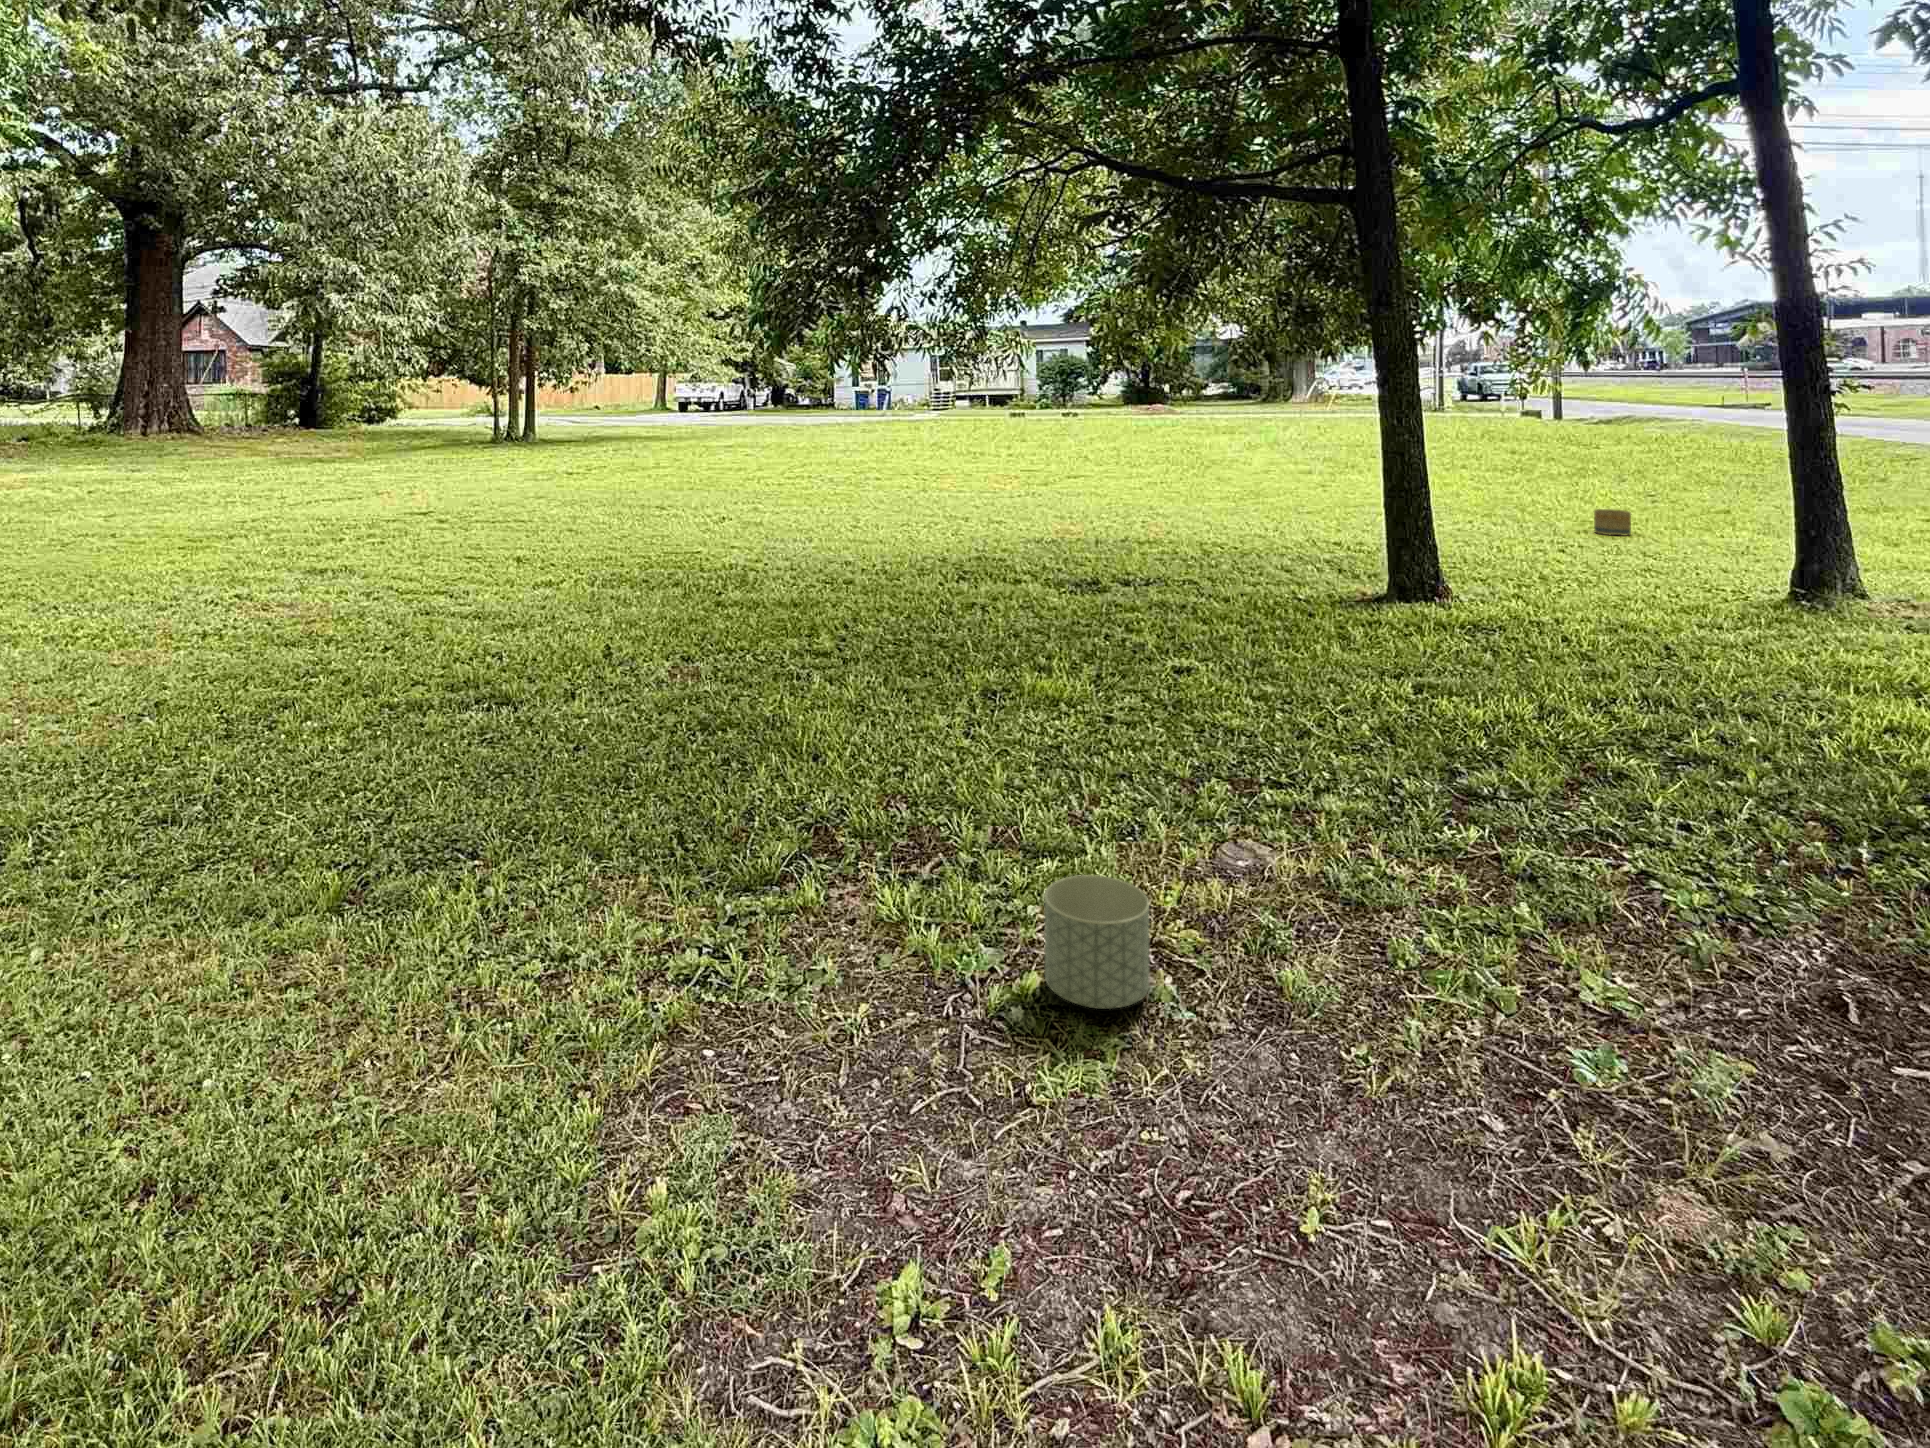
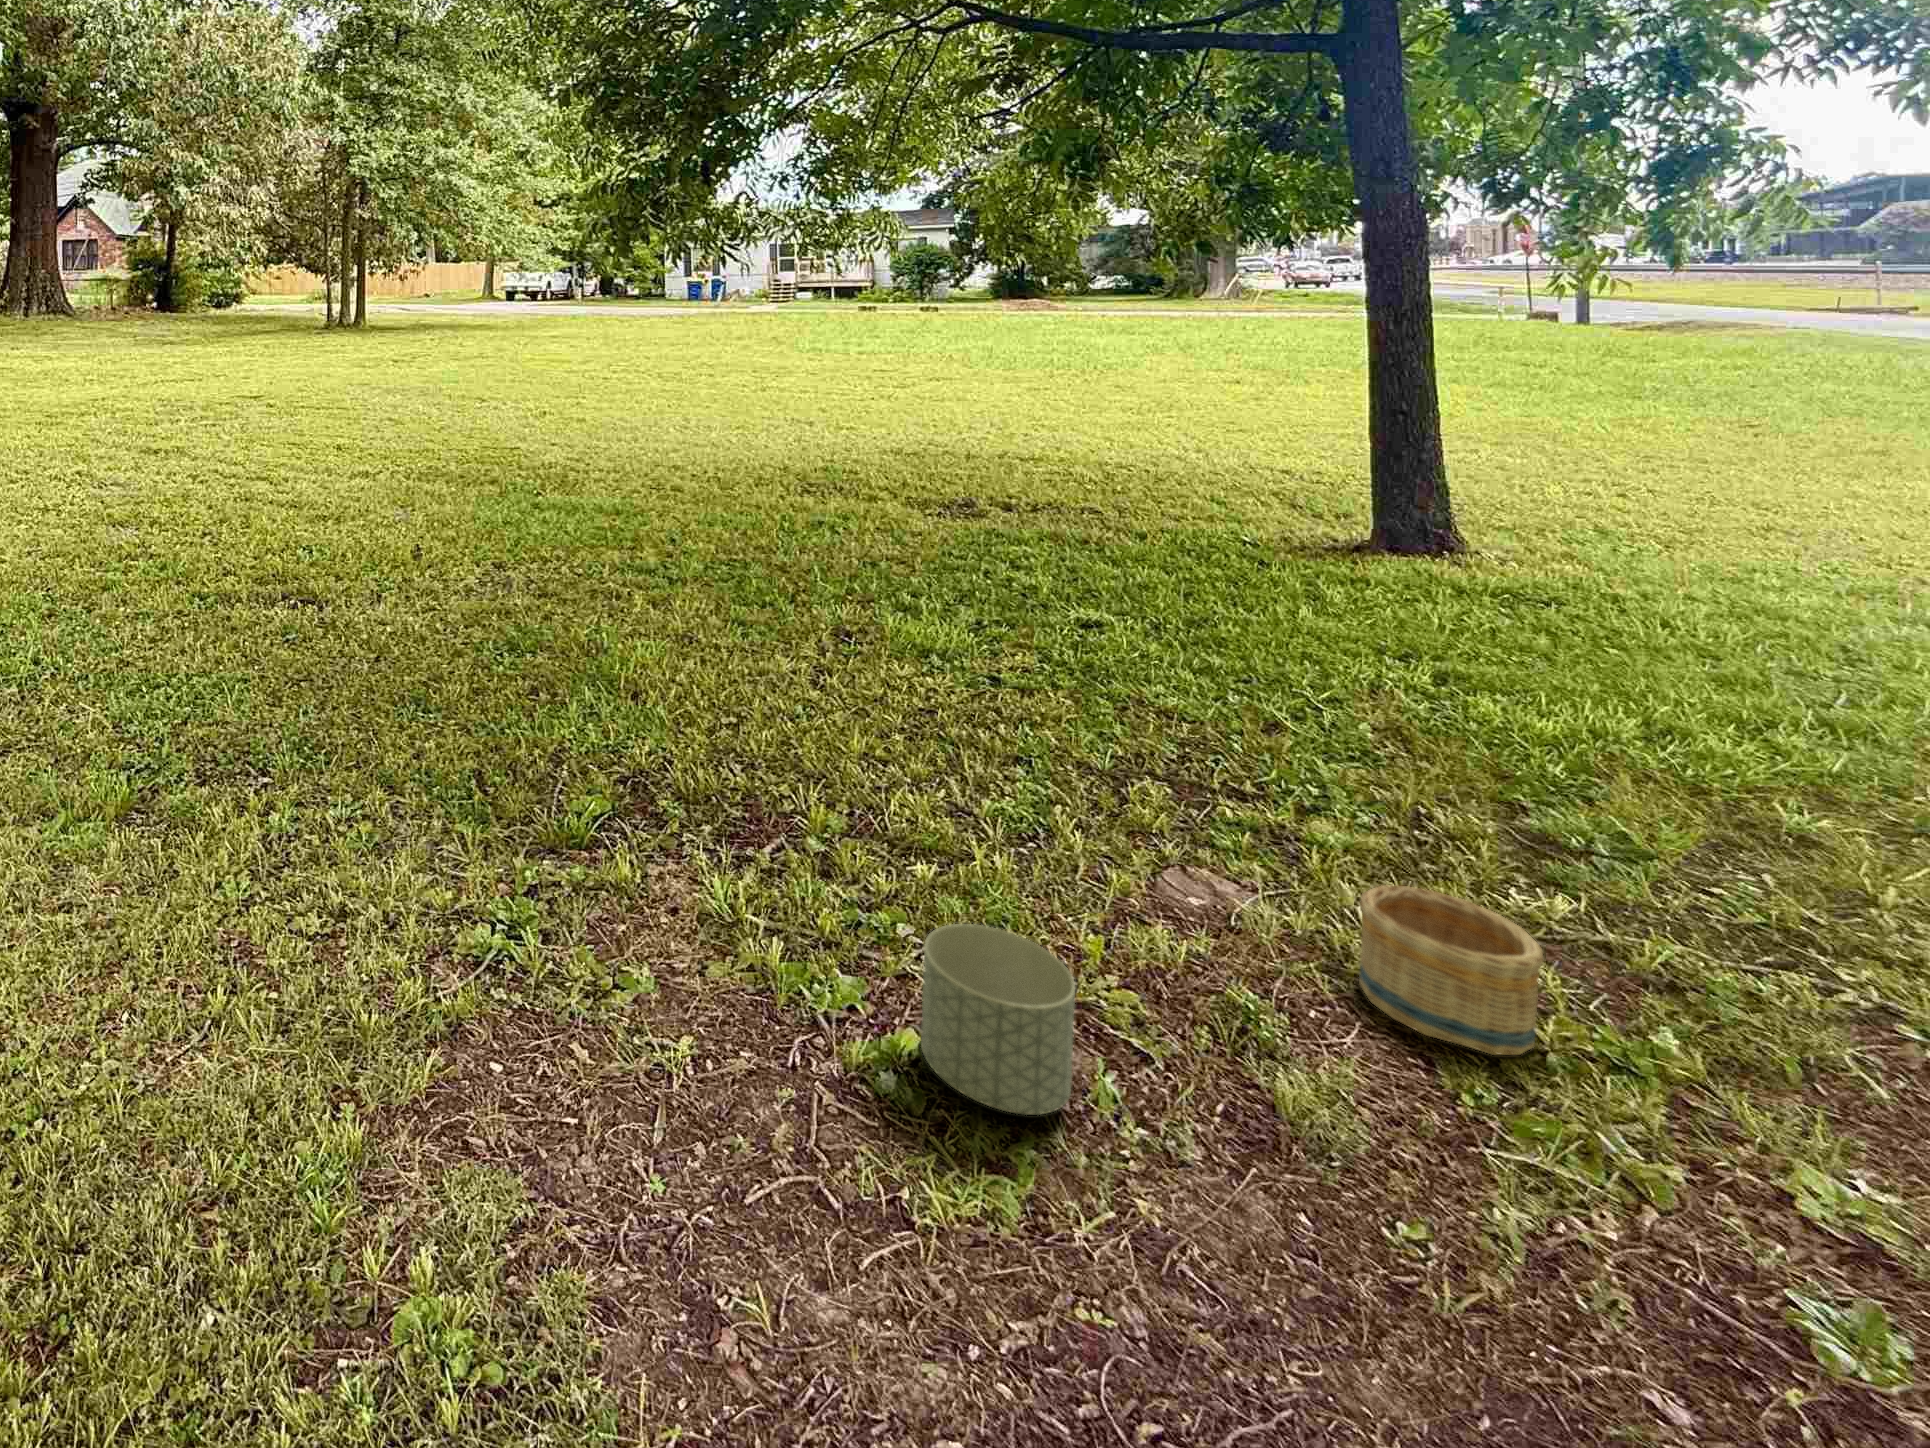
basket: present [1594,509,1631,536] -> present [1359,885,1543,1055]

